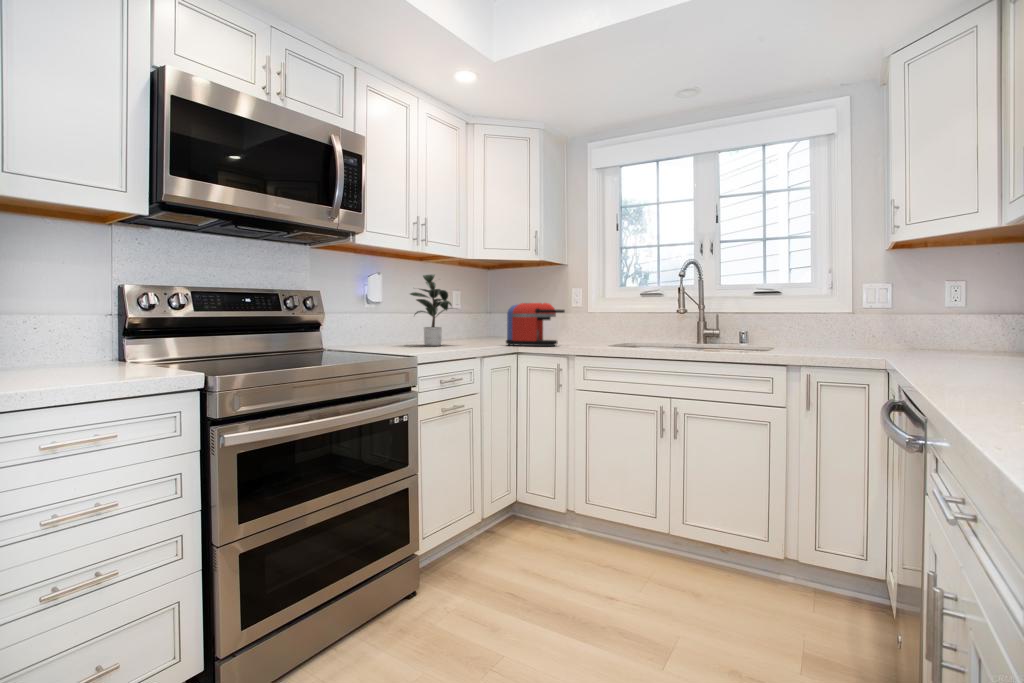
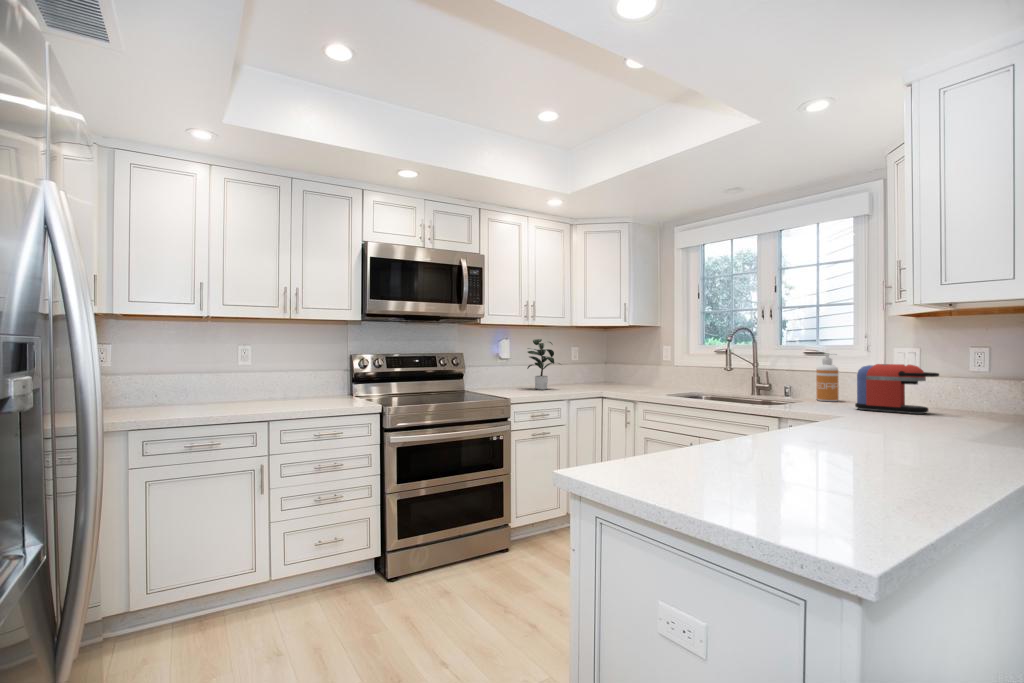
soap dispenser: none [780,291,804,347] -> present [816,353,839,401]
coffee maker: present [506,303,565,346] -> present [855,364,939,414]

